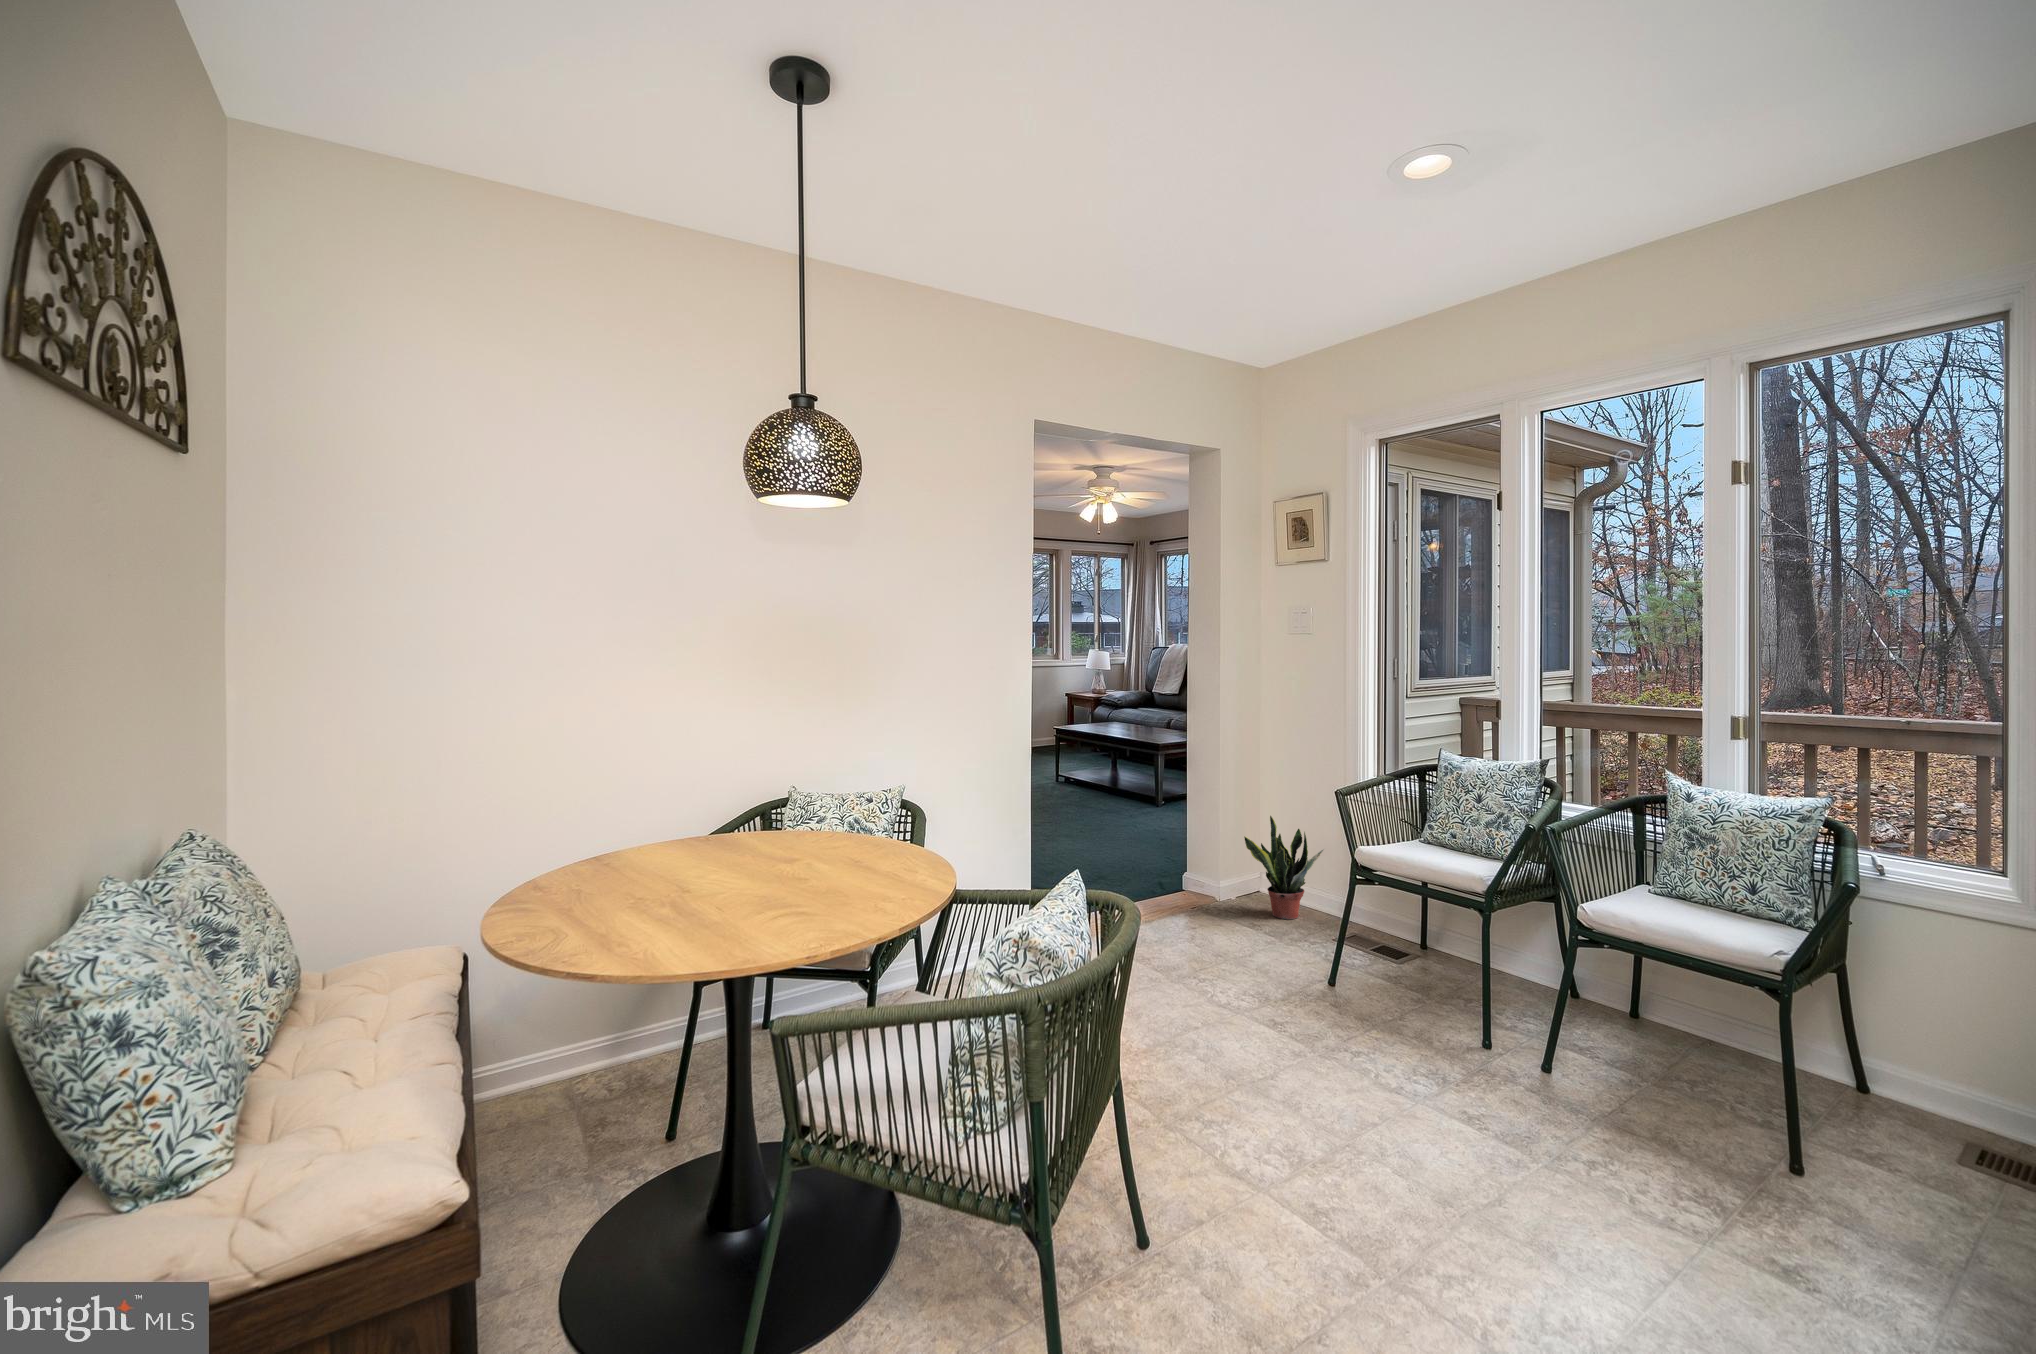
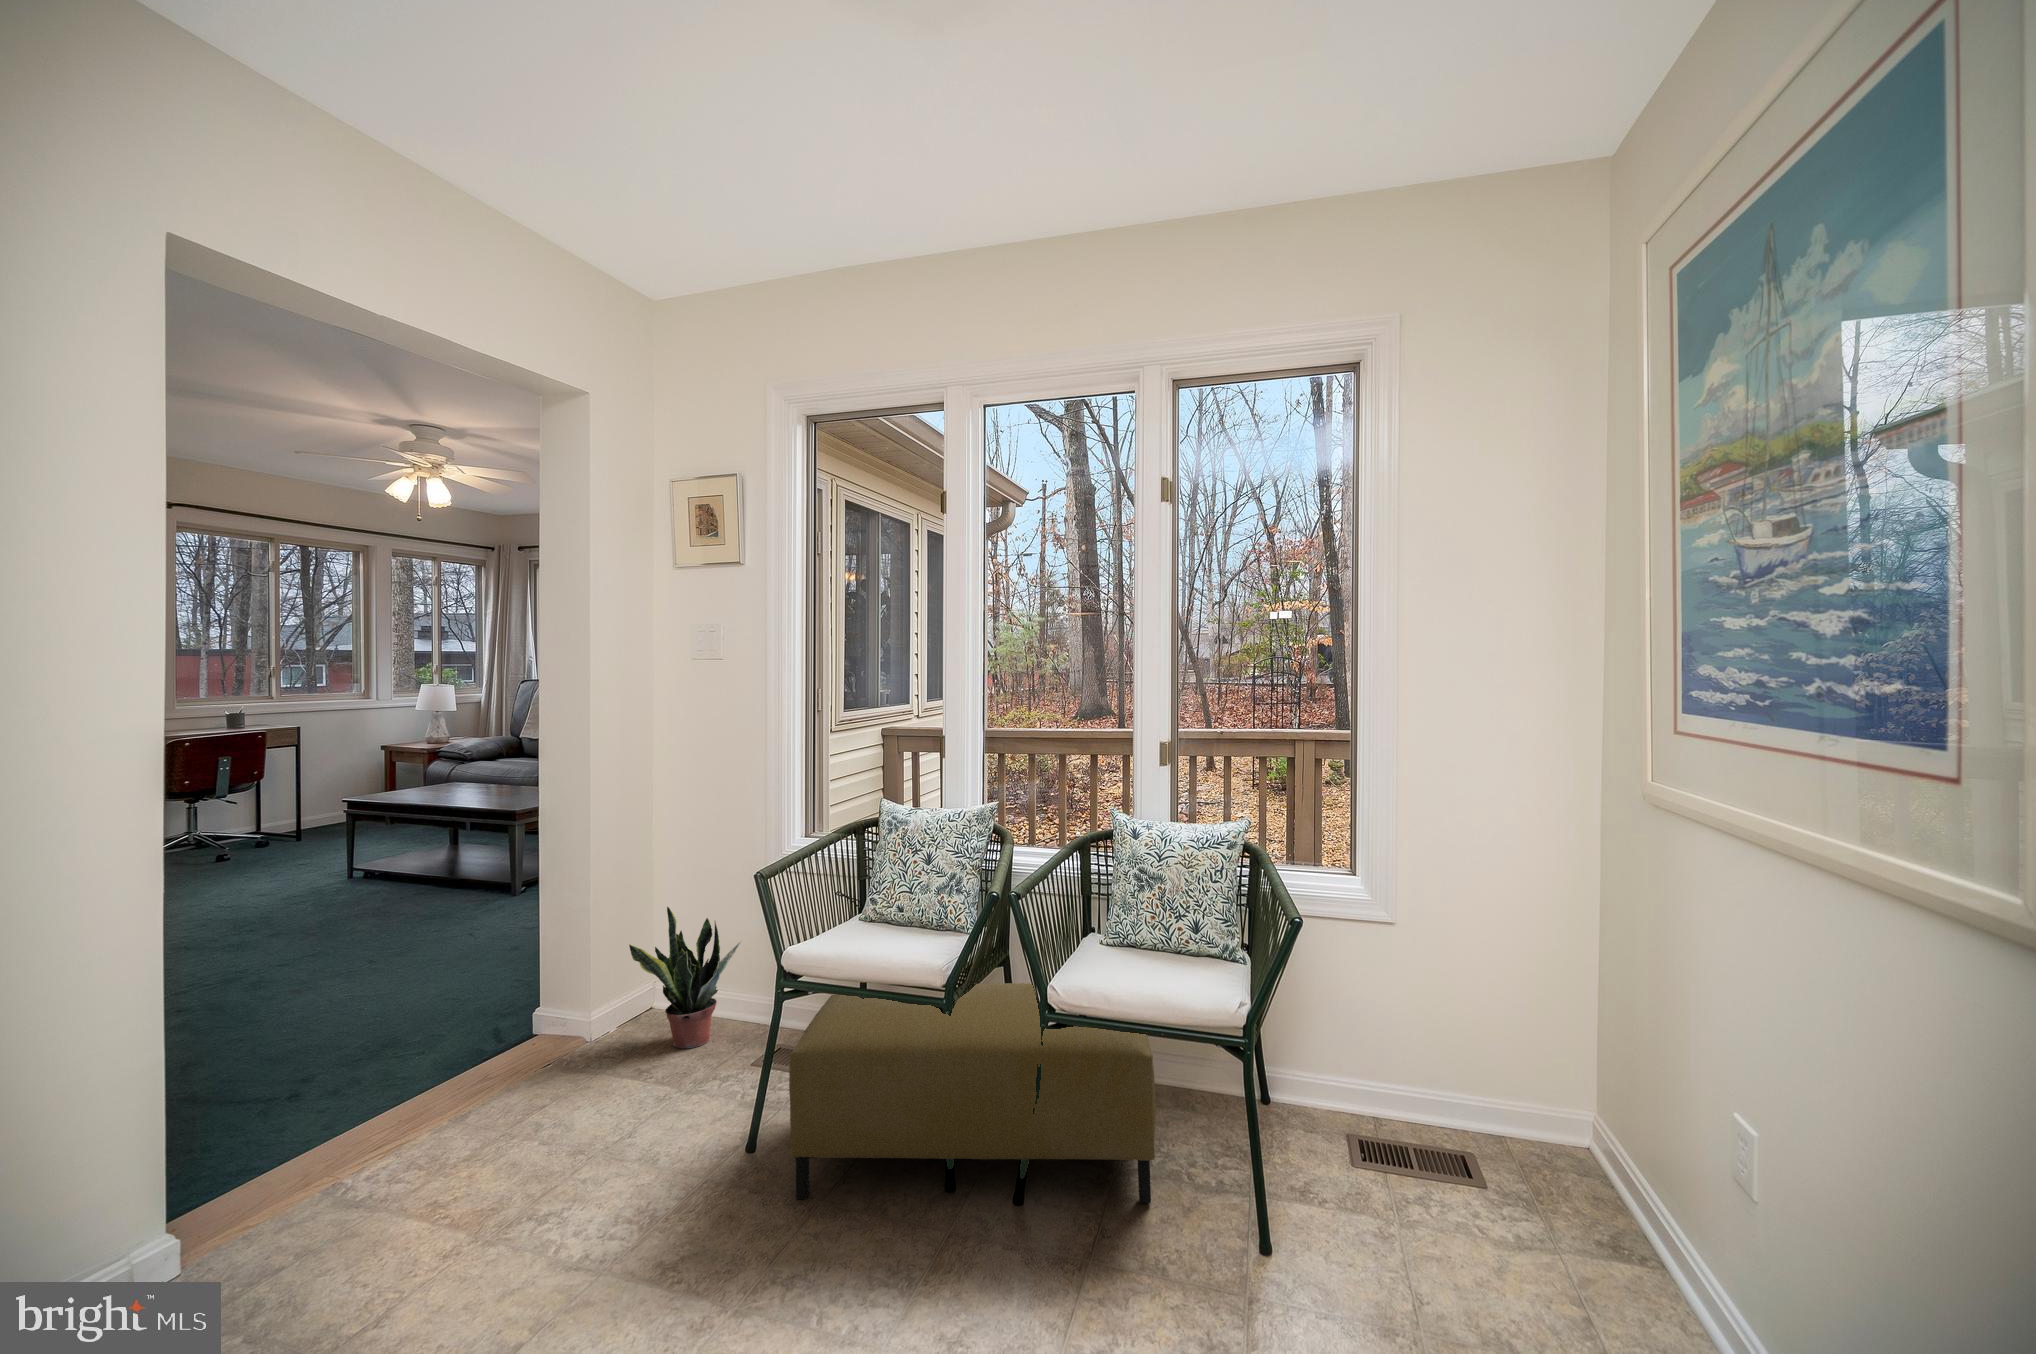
ottoman: none [1357,886,1689,1102] -> present [789,983,1155,1203]

